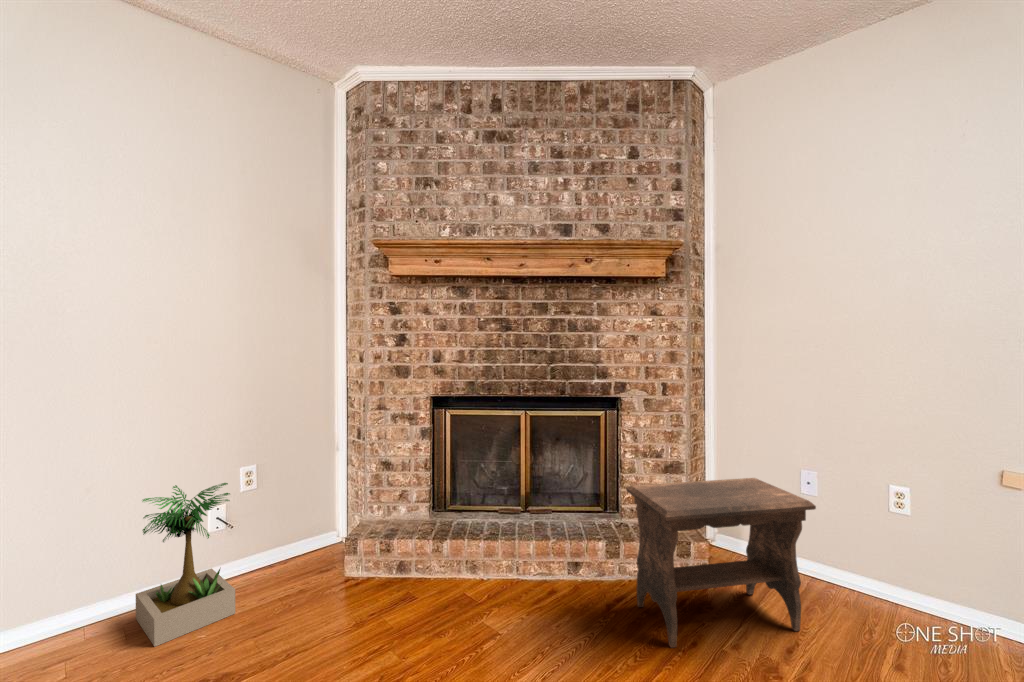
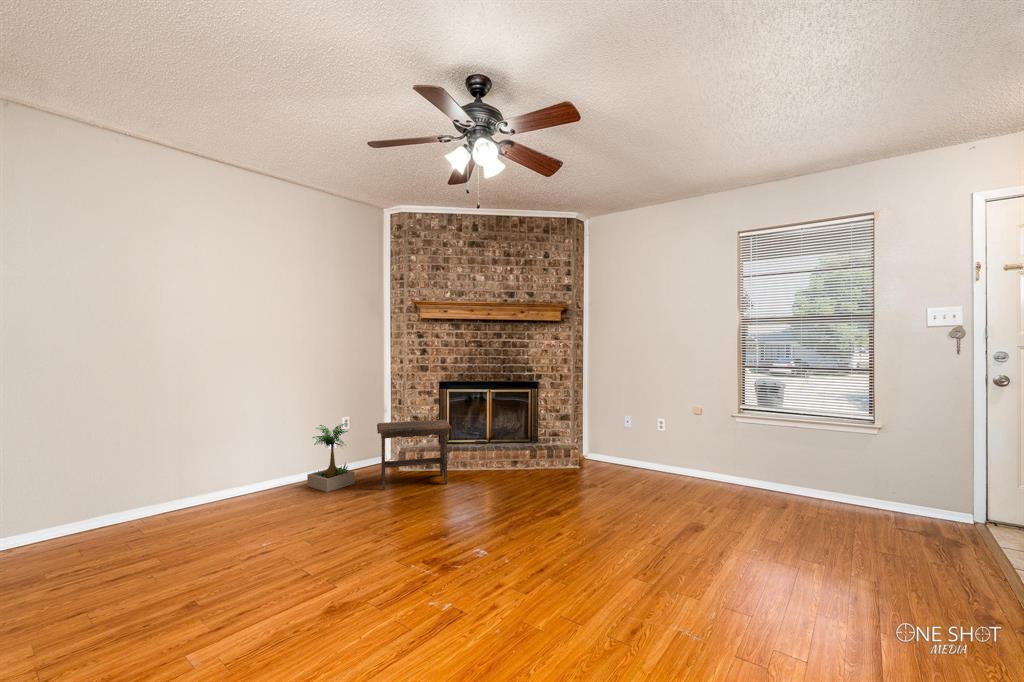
footstool: present [626,478,816,648] -> present [377,420,452,490]

